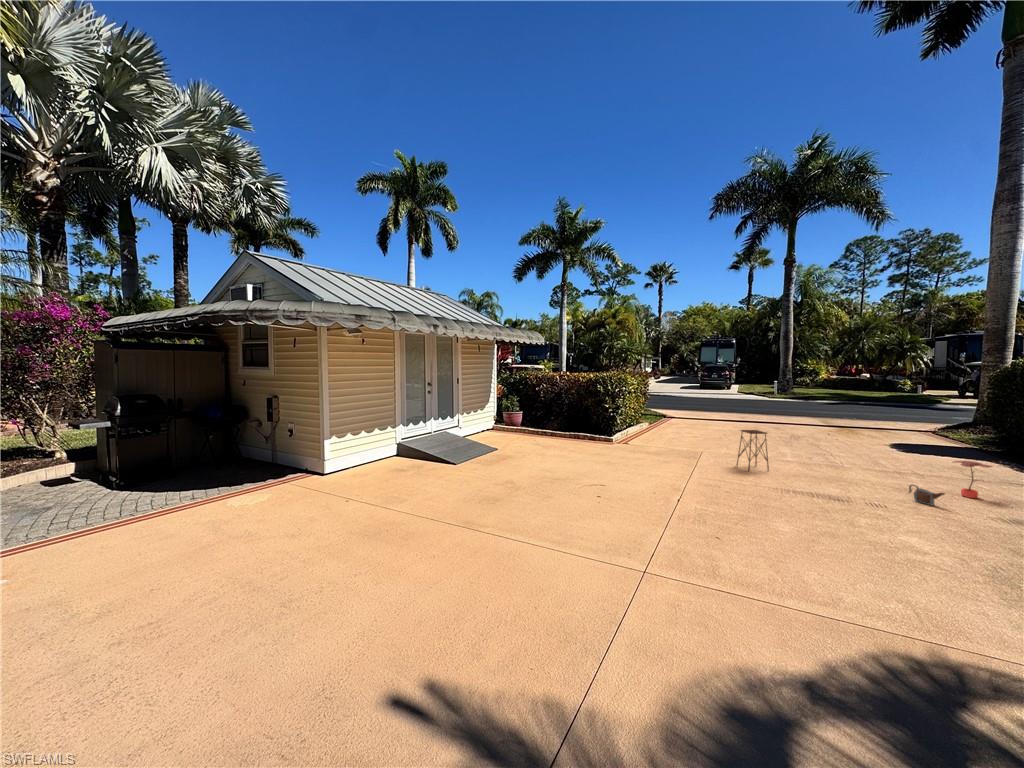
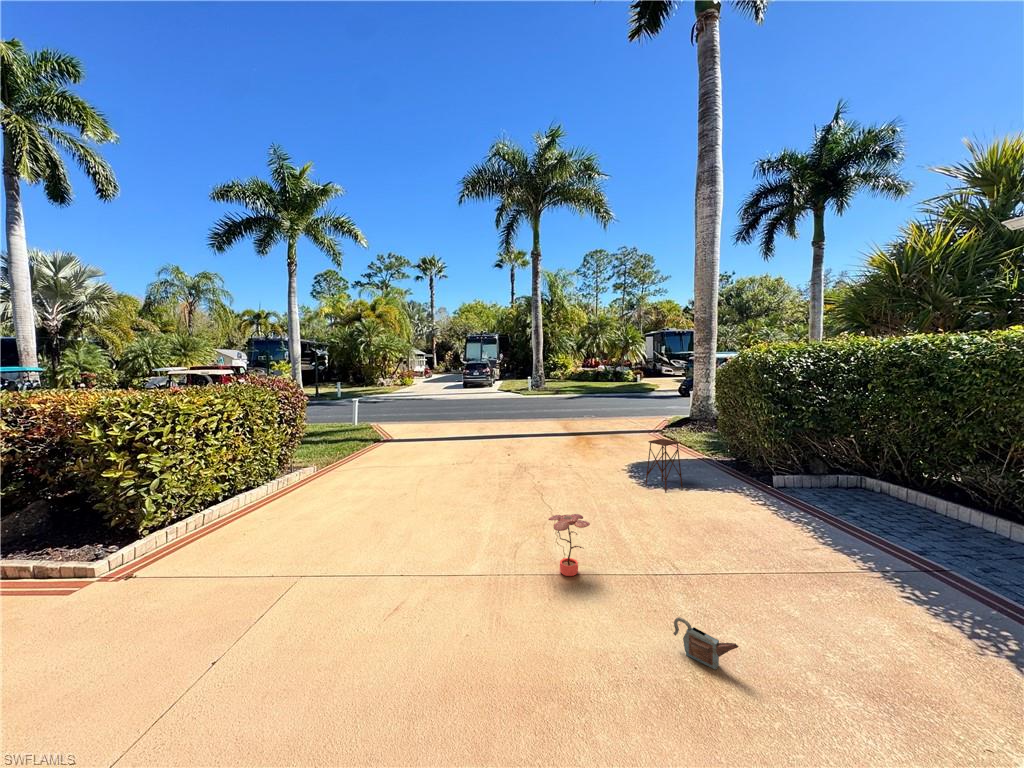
side table: present [737,430,769,471] -> present [645,439,683,492]
potted plant: present [954,461,992,498] -> present [548,514,590,576]

